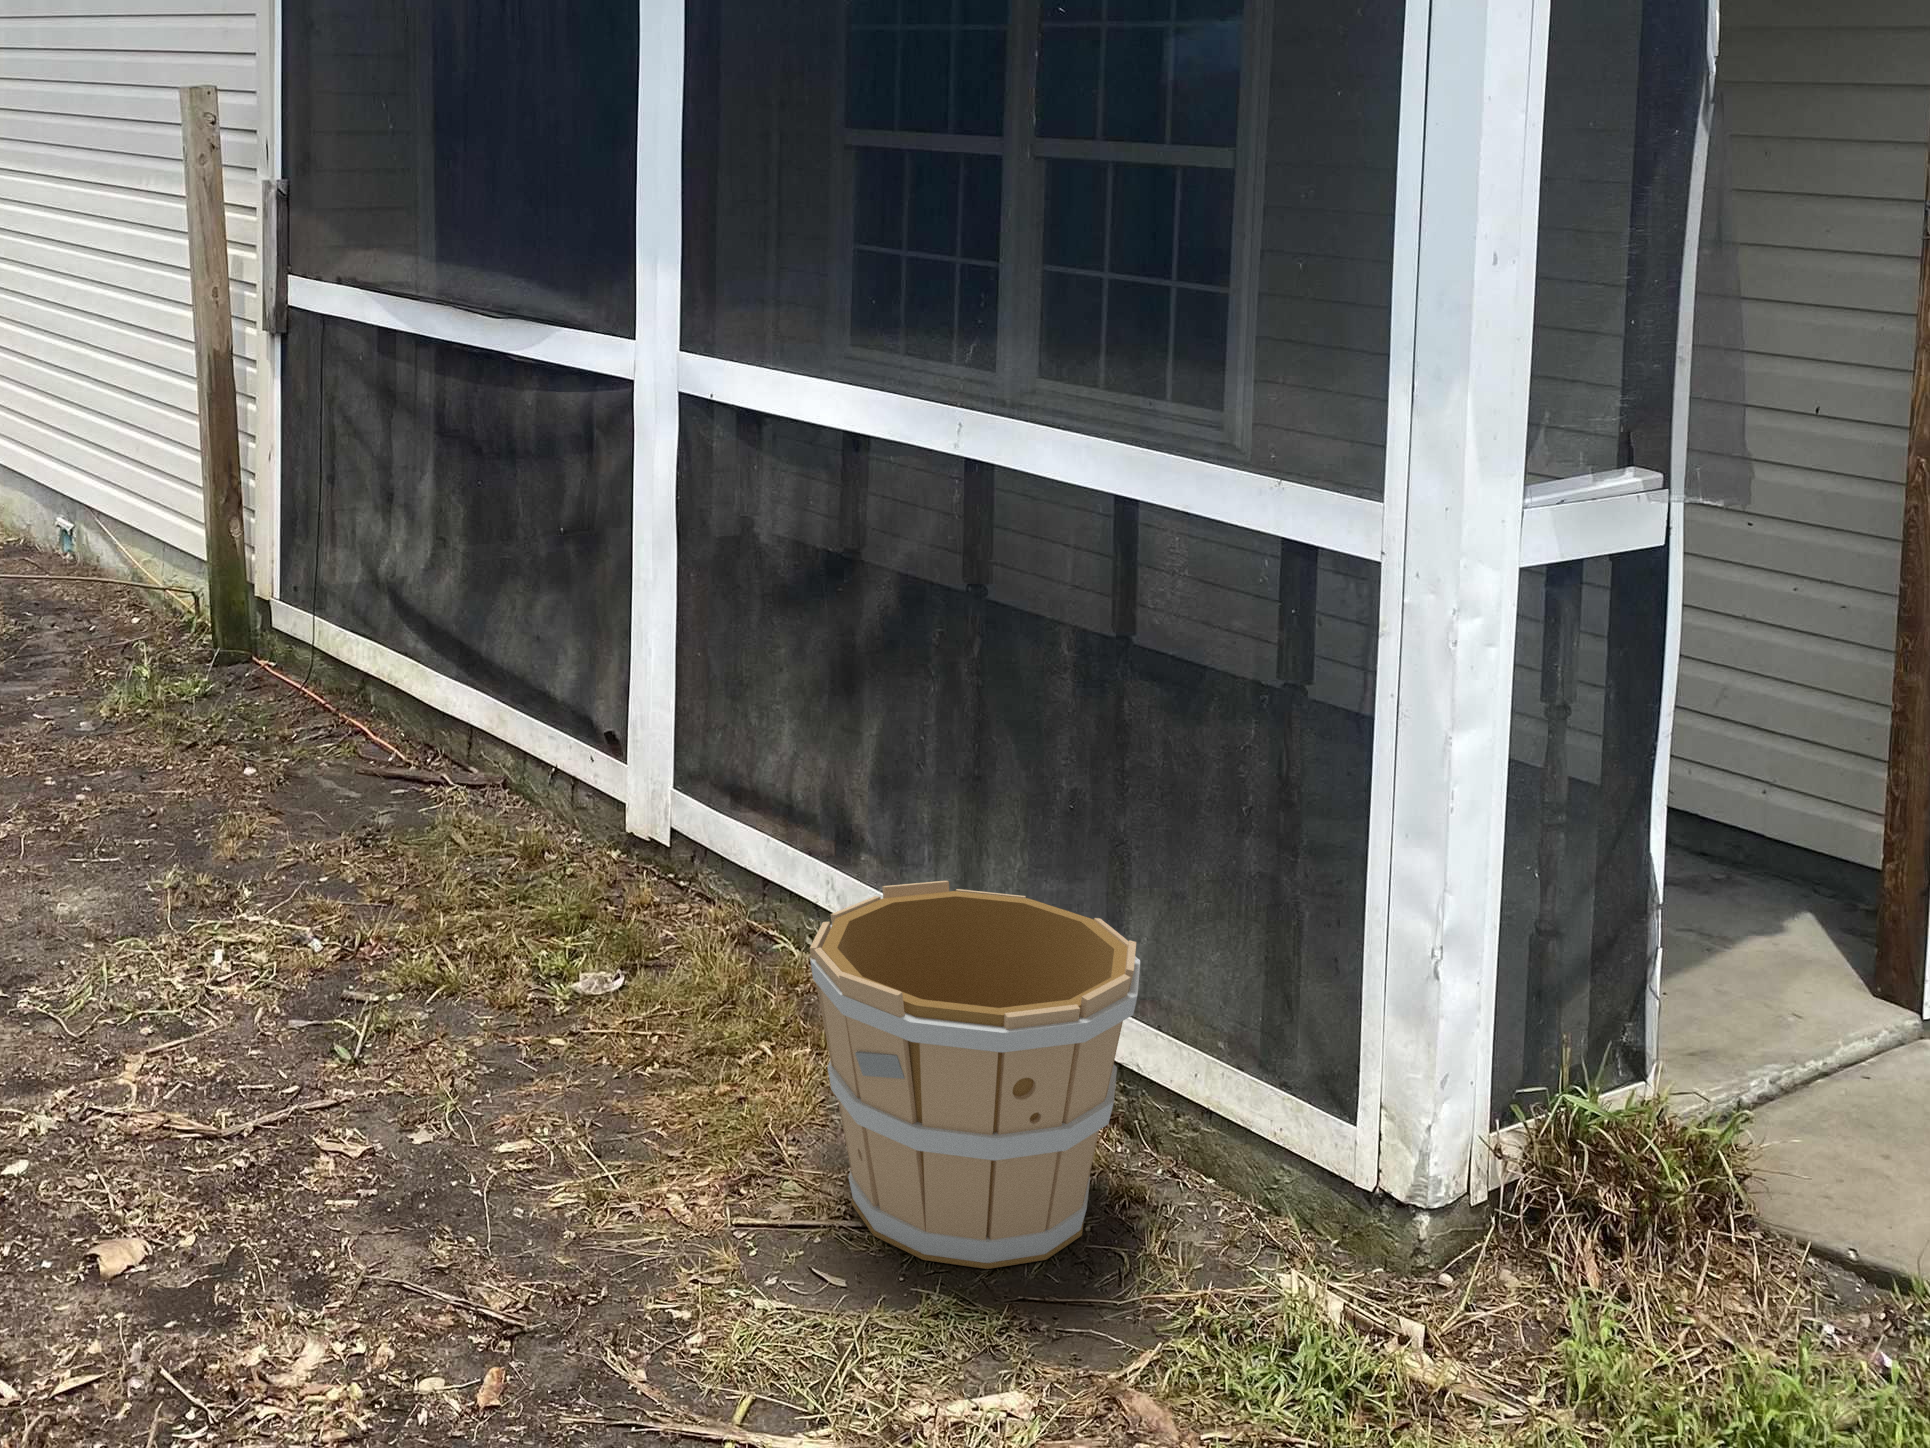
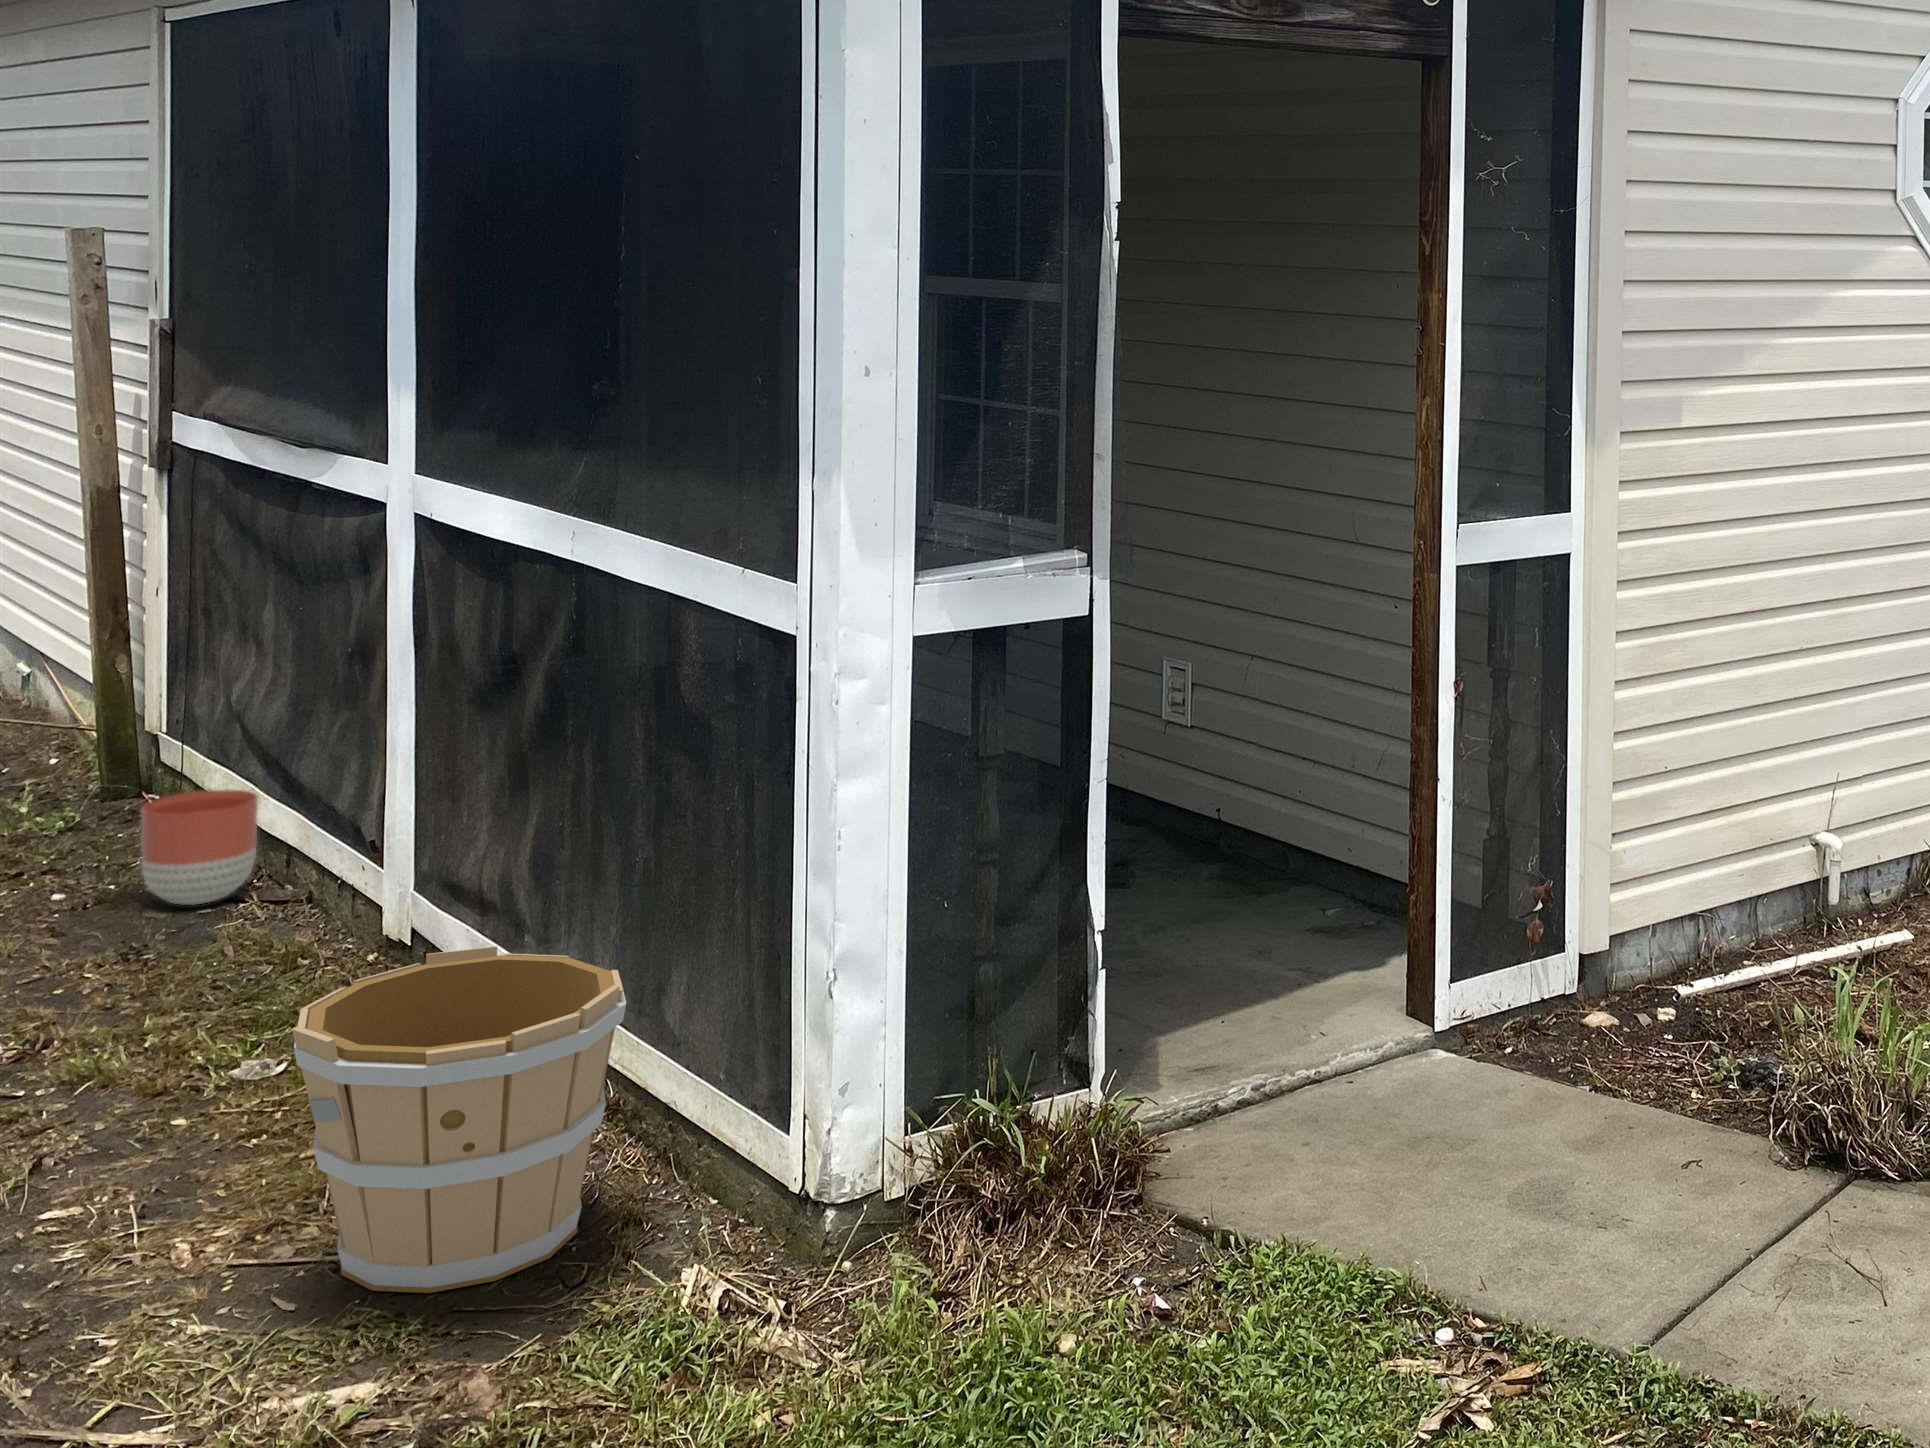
planter: none [345,663,445,778] -> present [141,790,258,905]

